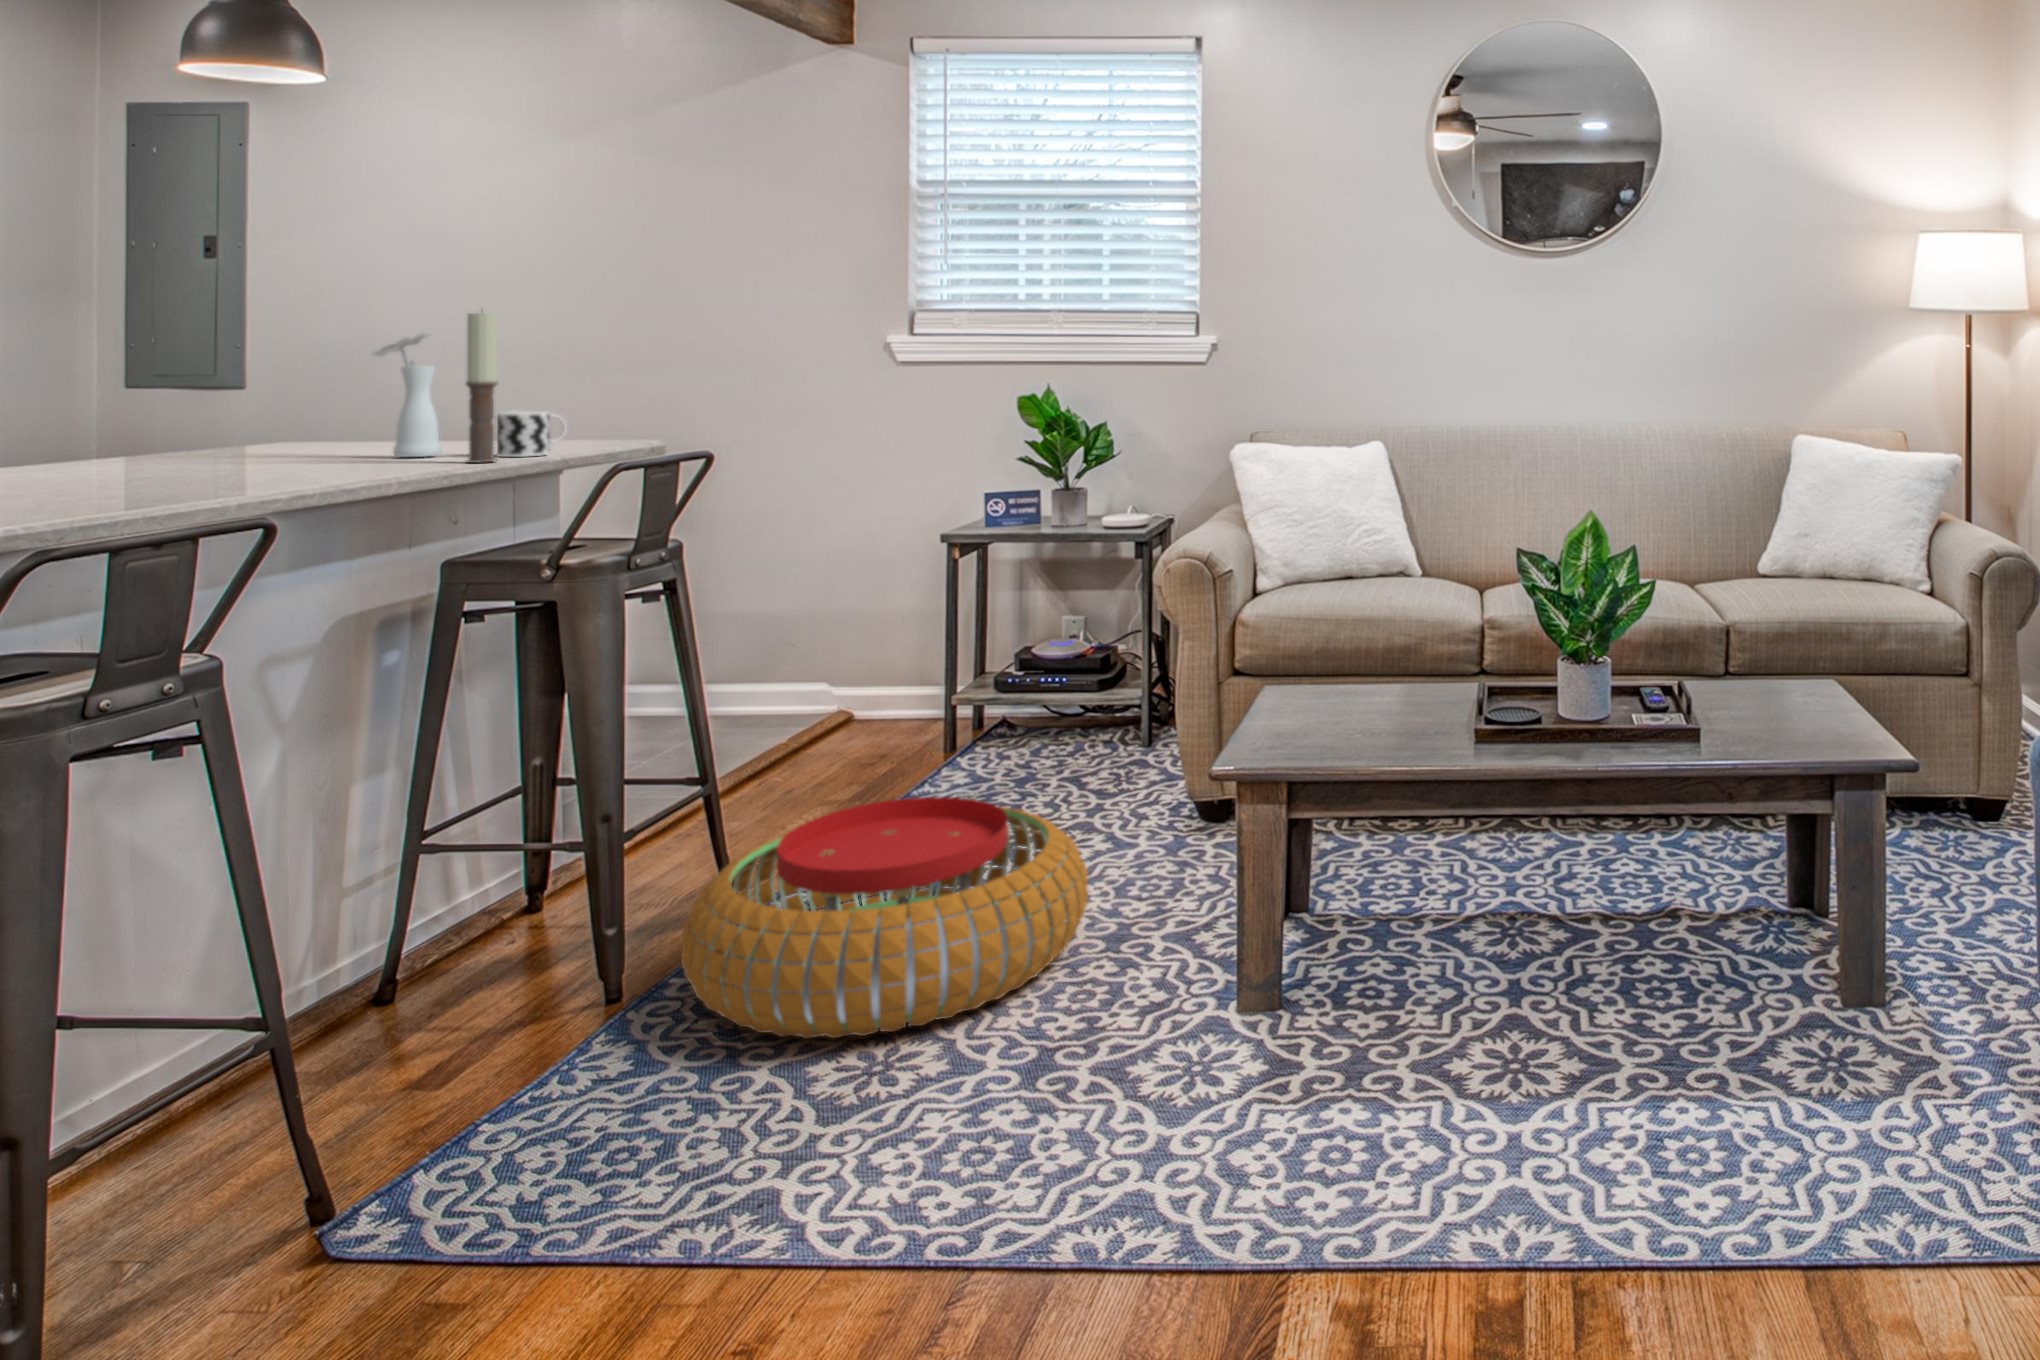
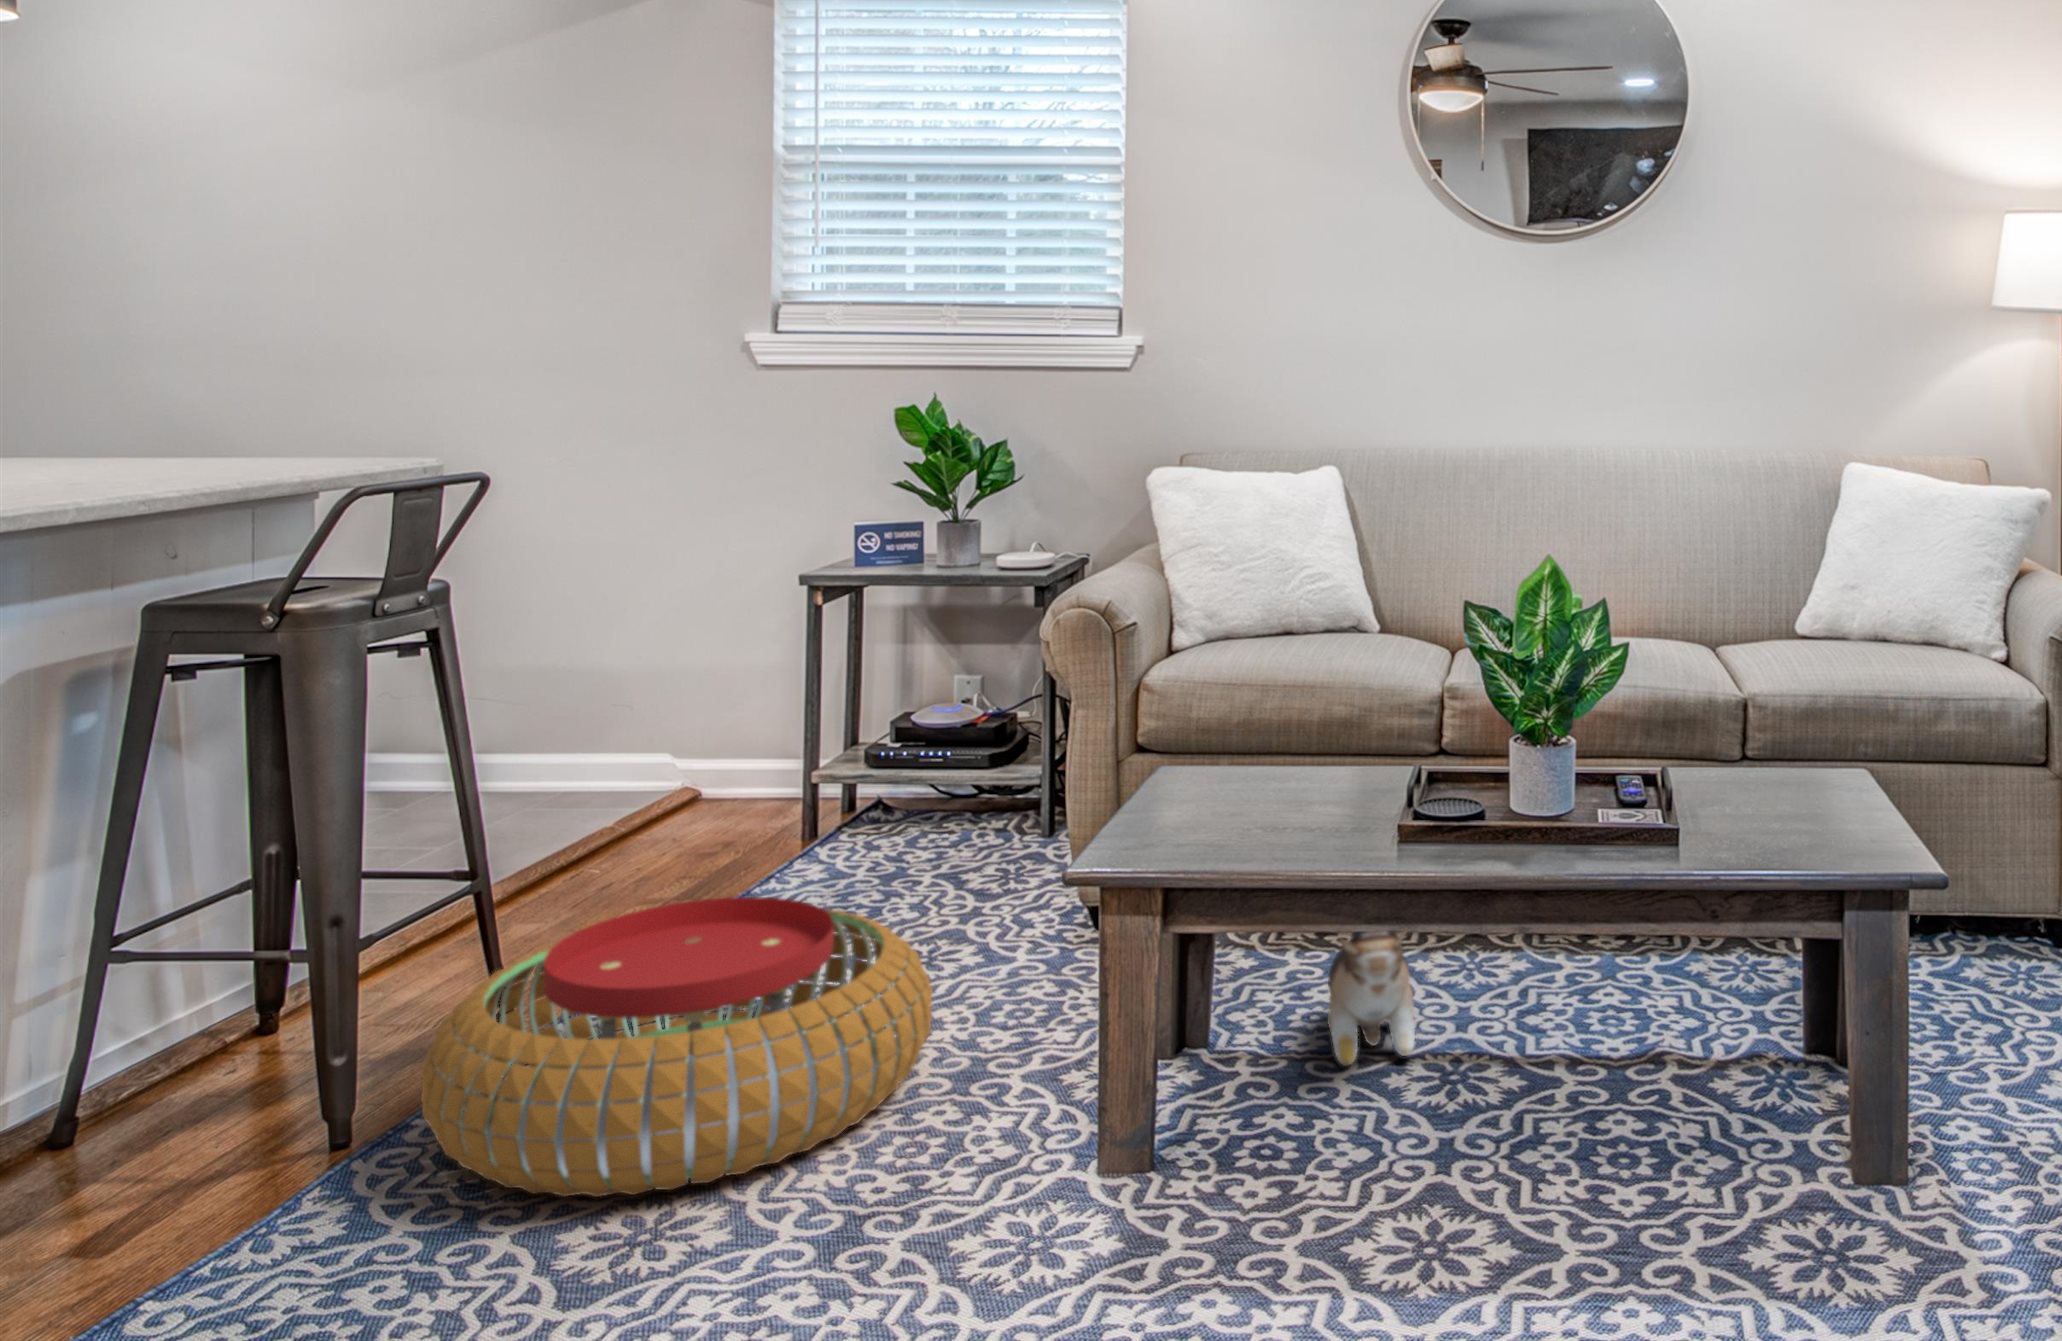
candle: present [466,312,498,463] -> none [188,296,229,483]
vase: present [374,334,442,457] -> none [83,327,170,476]
cup: present [497,411,567,457] -> none [235,422,322,477]
plush toy: none [1405,805,1478,925] -> present [1327,931,1415,1066]

